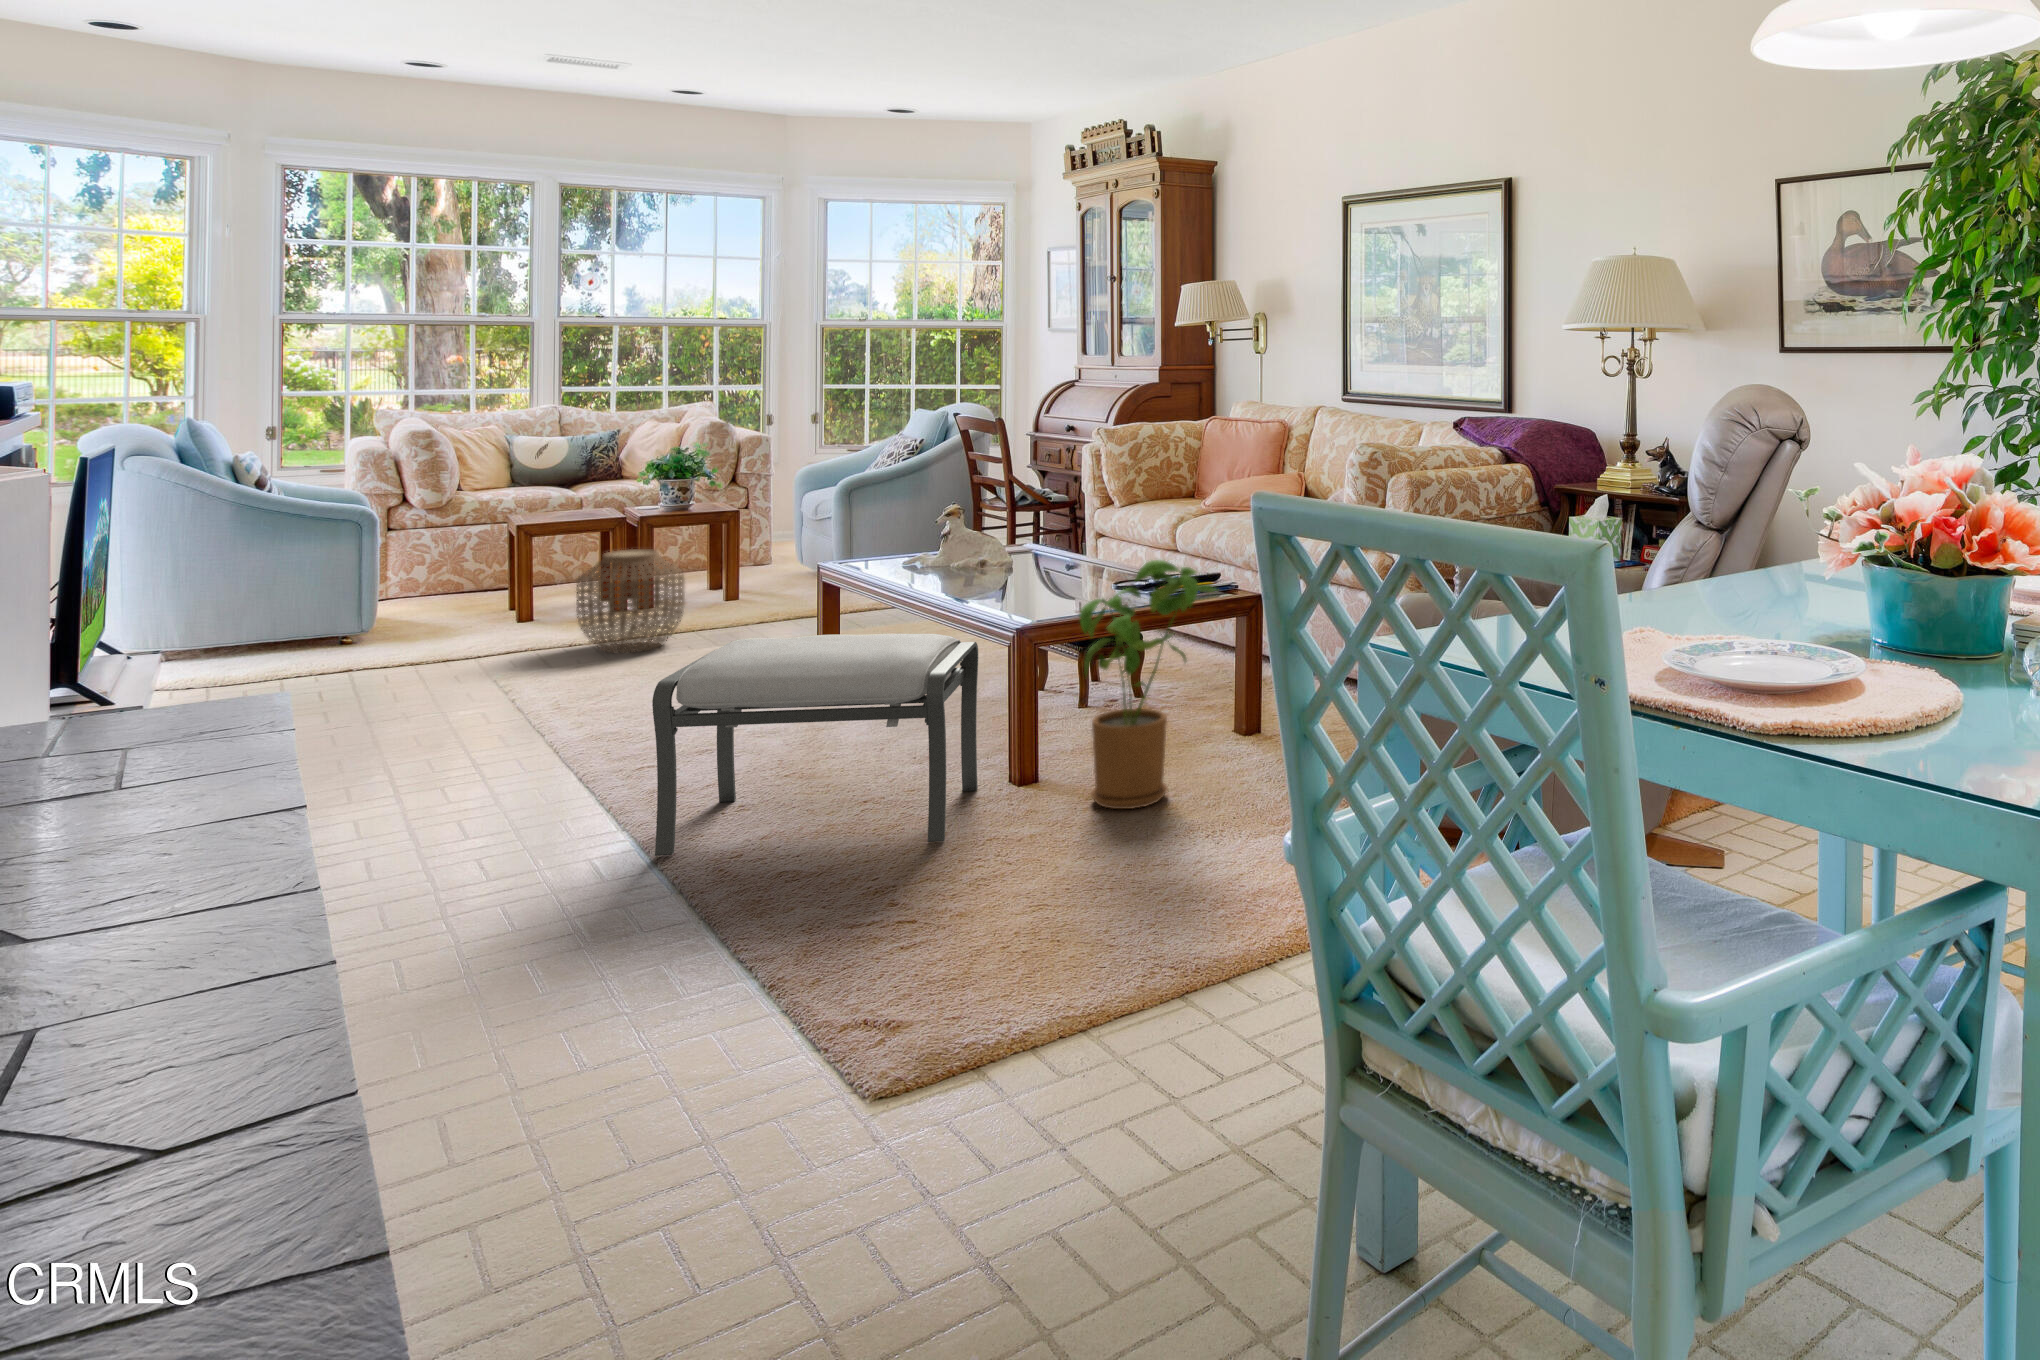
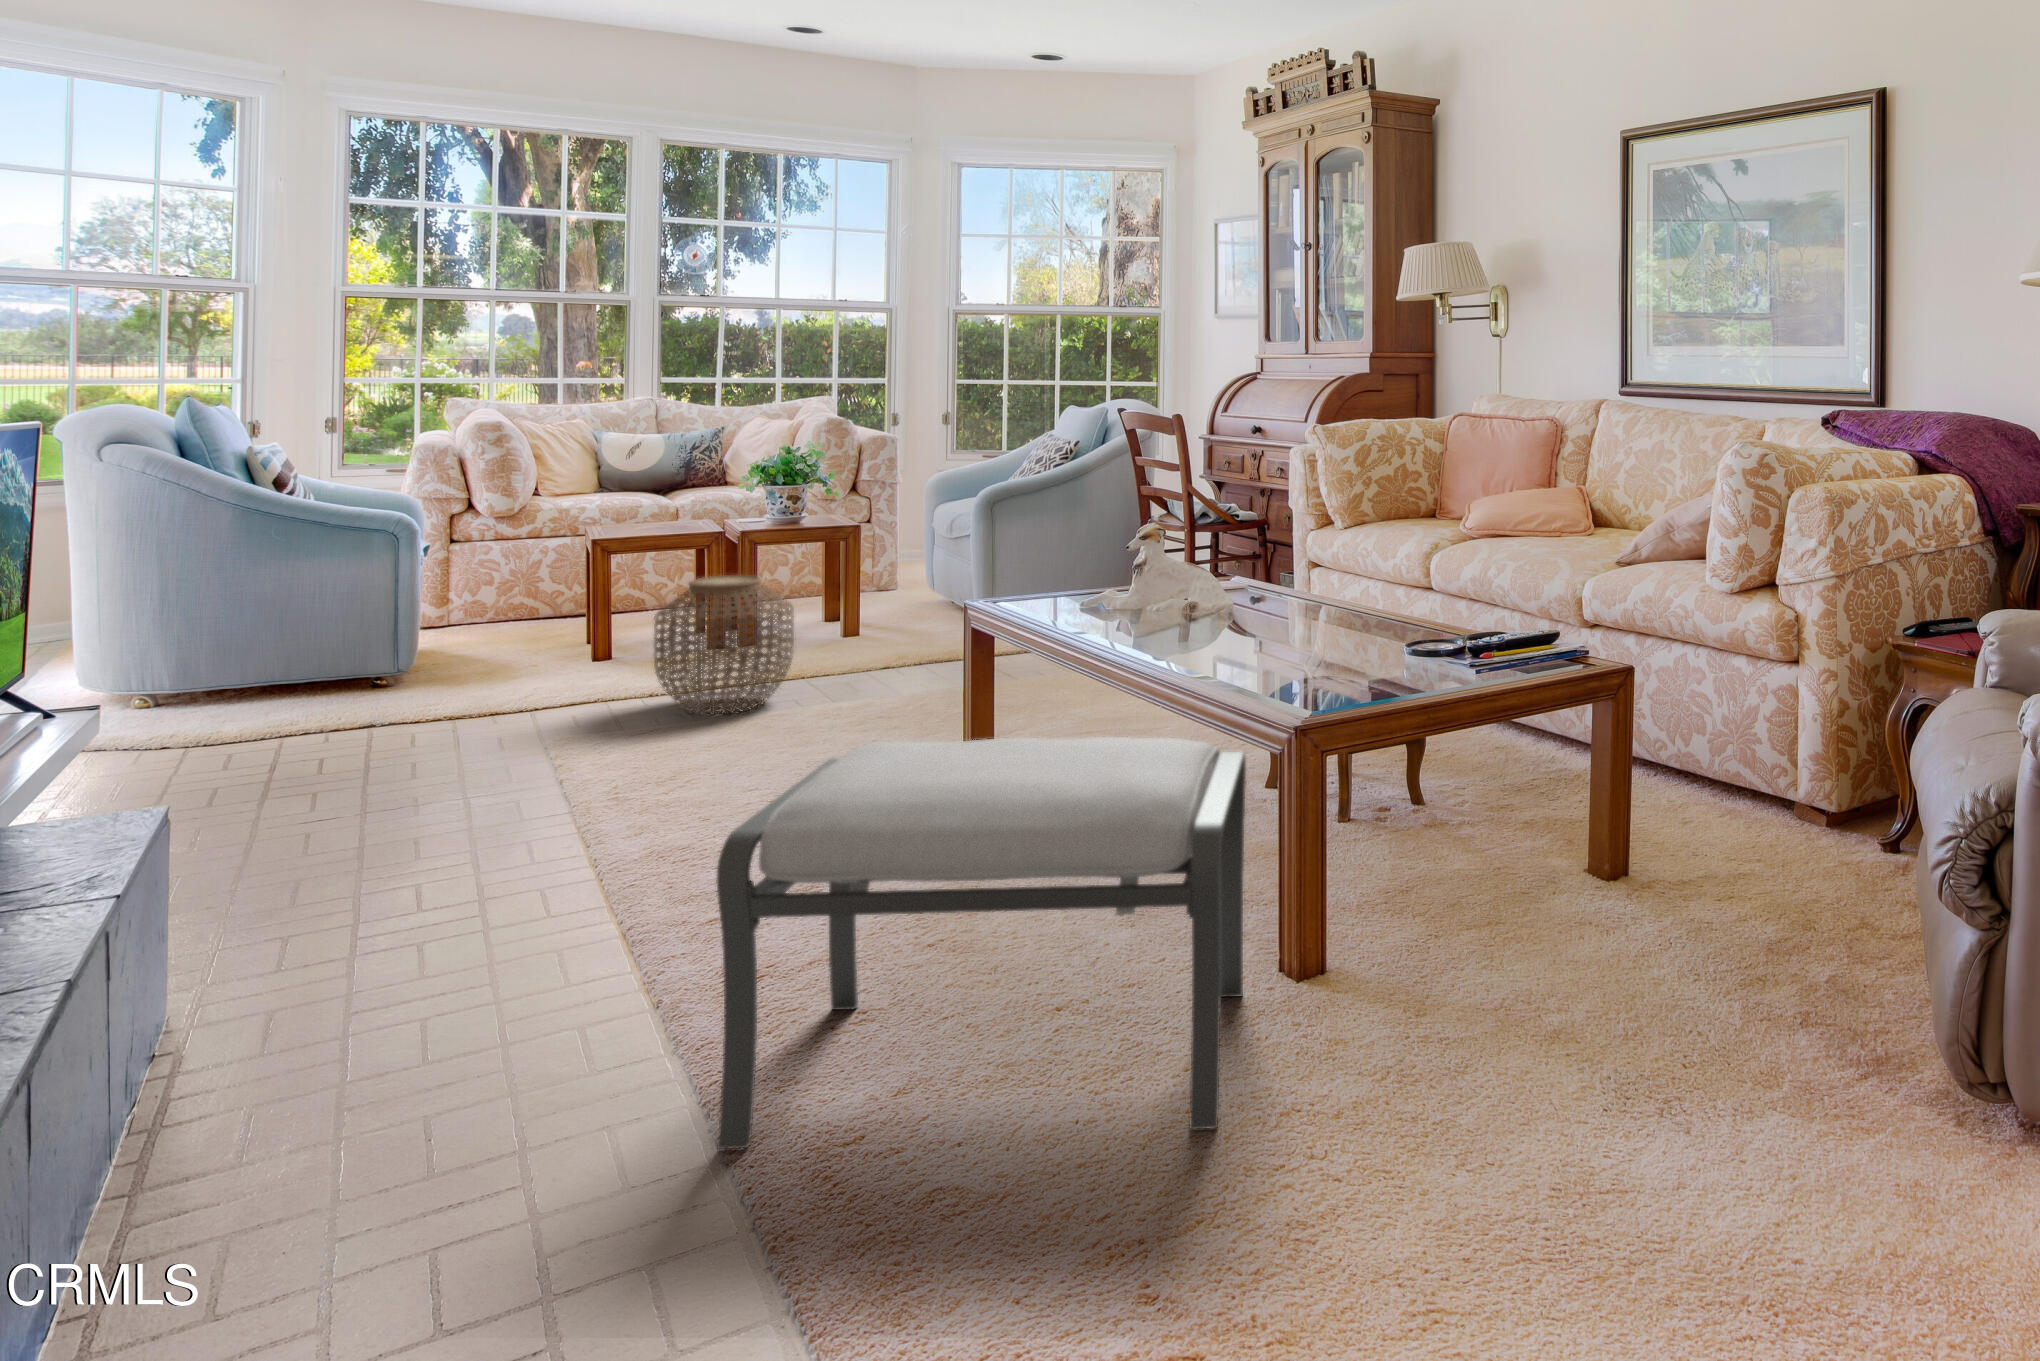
house plant: present [1080,560,1219,809] -> none [1418,622,1652,1053]

